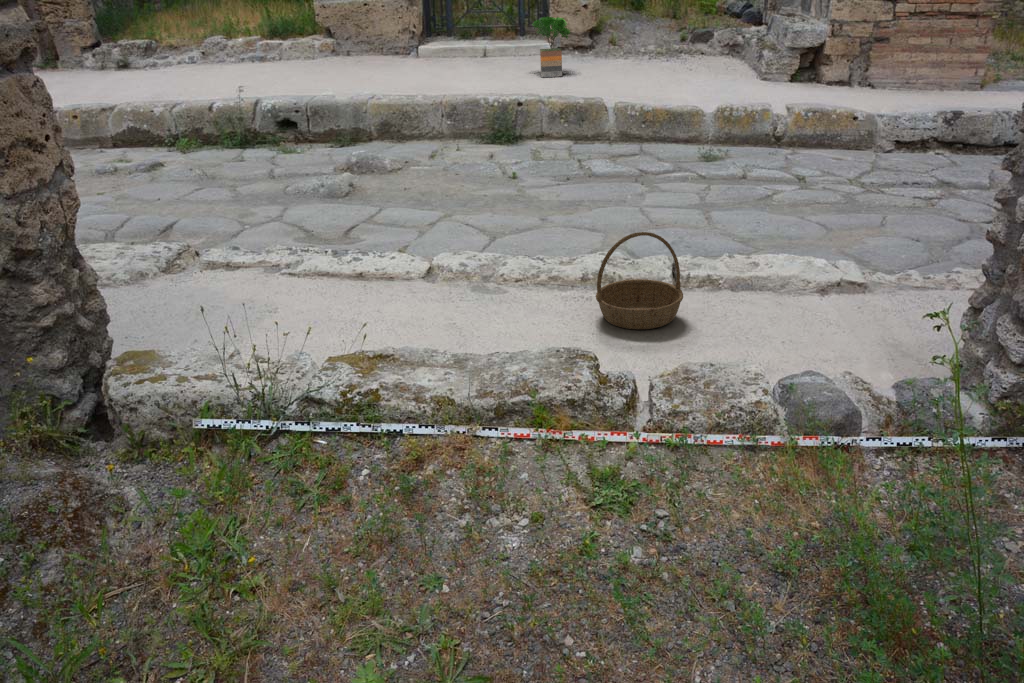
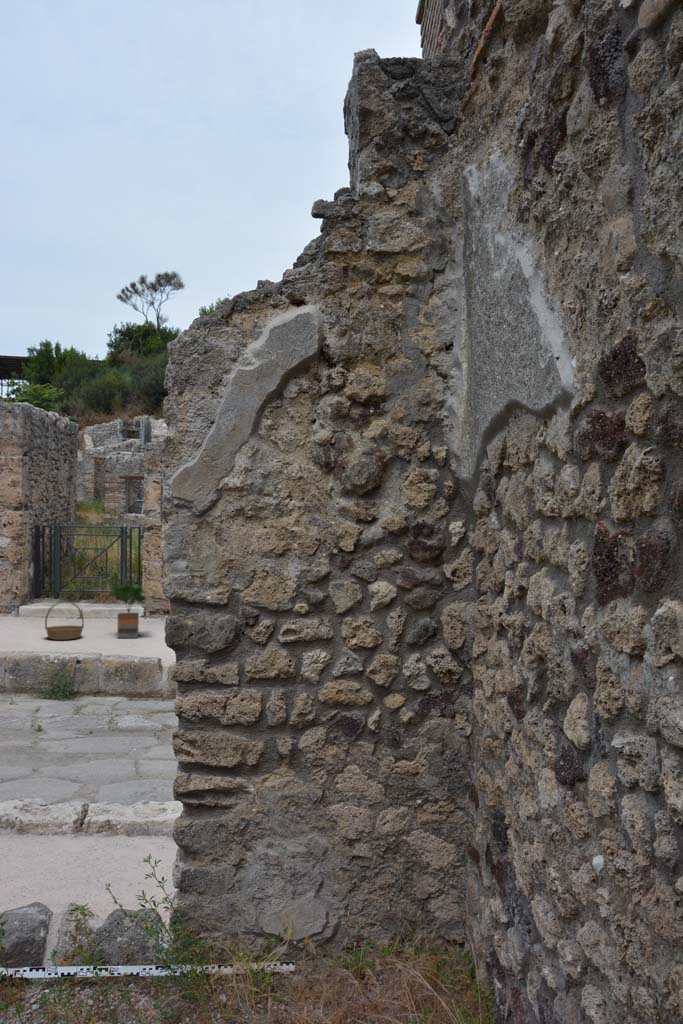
basket: present [596,232,683,330] -> present [45,601,84,640]

